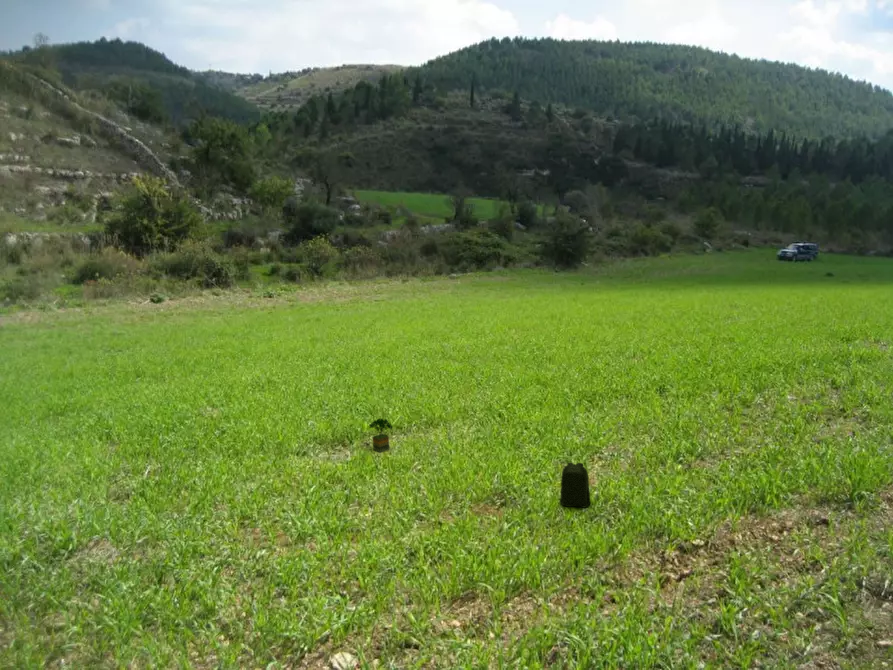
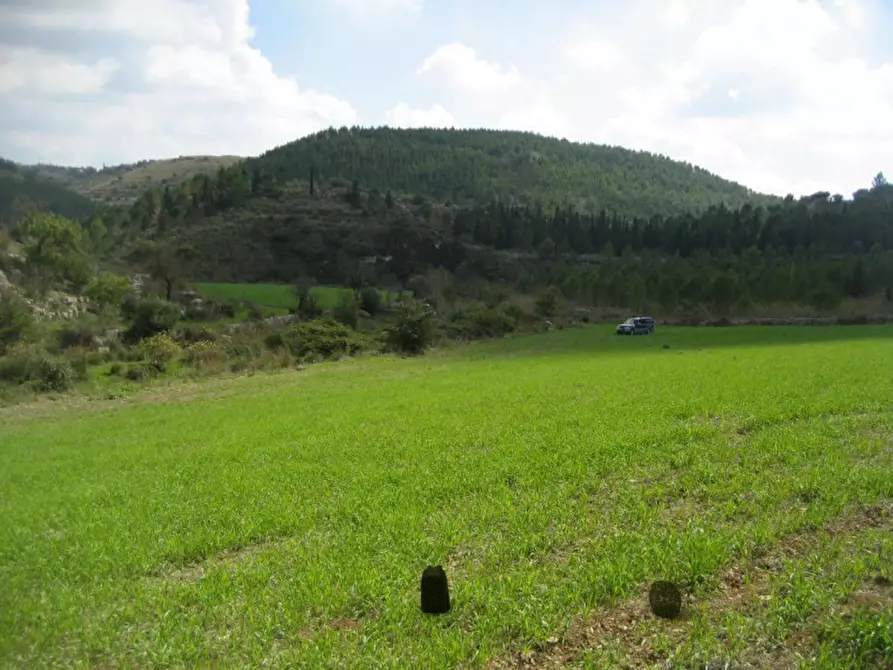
potted tree: present [370,419,393,452] -> none [232,528,258,565]
woven basket: none [805,494,842,531] -> present [649,581,682,617]

